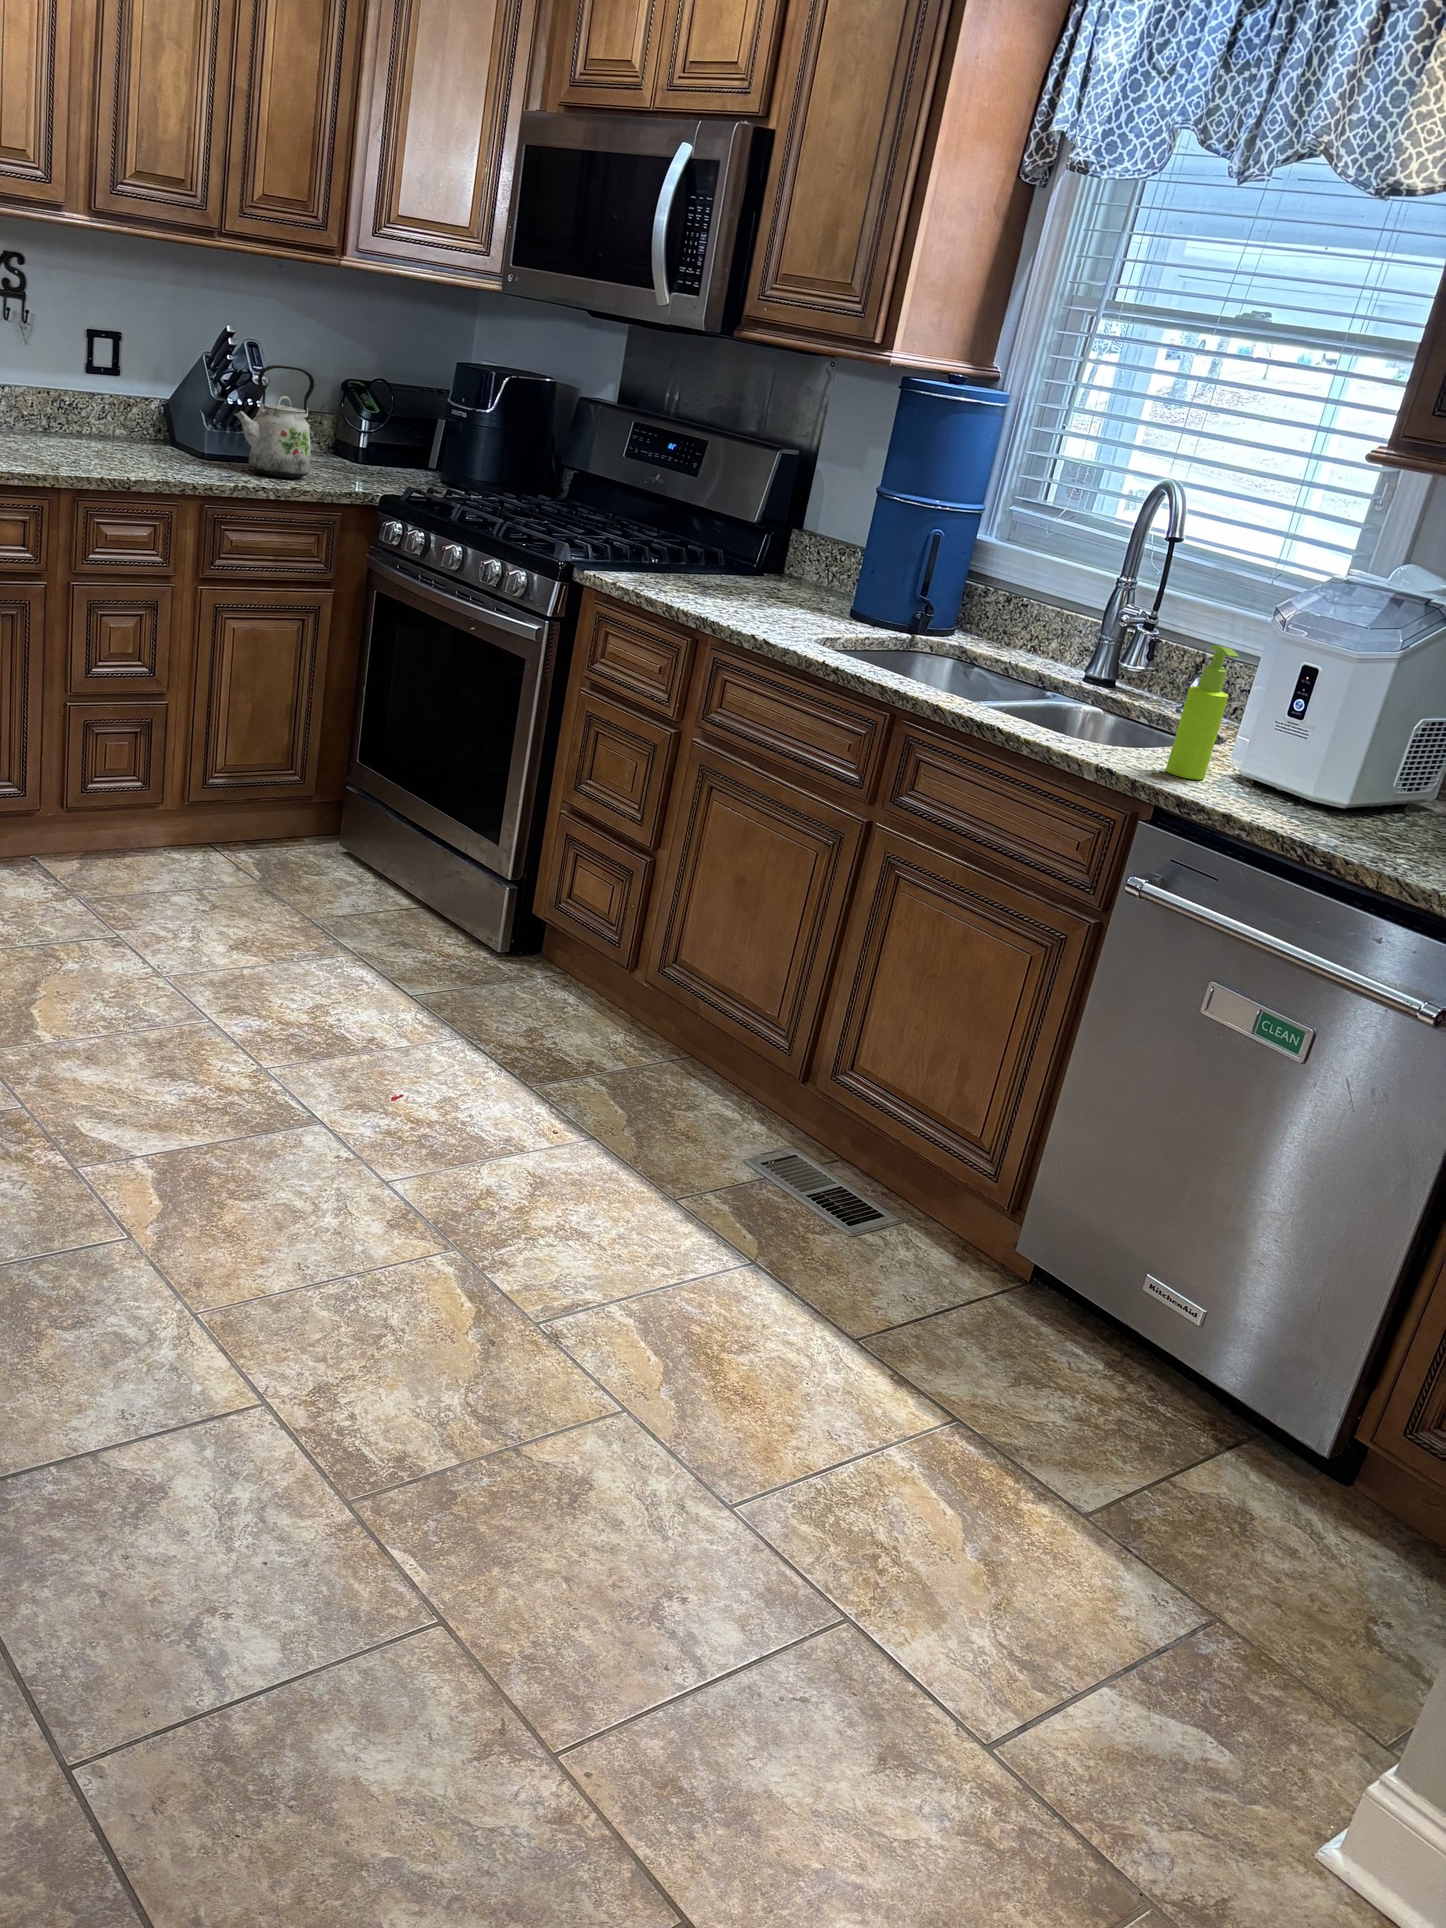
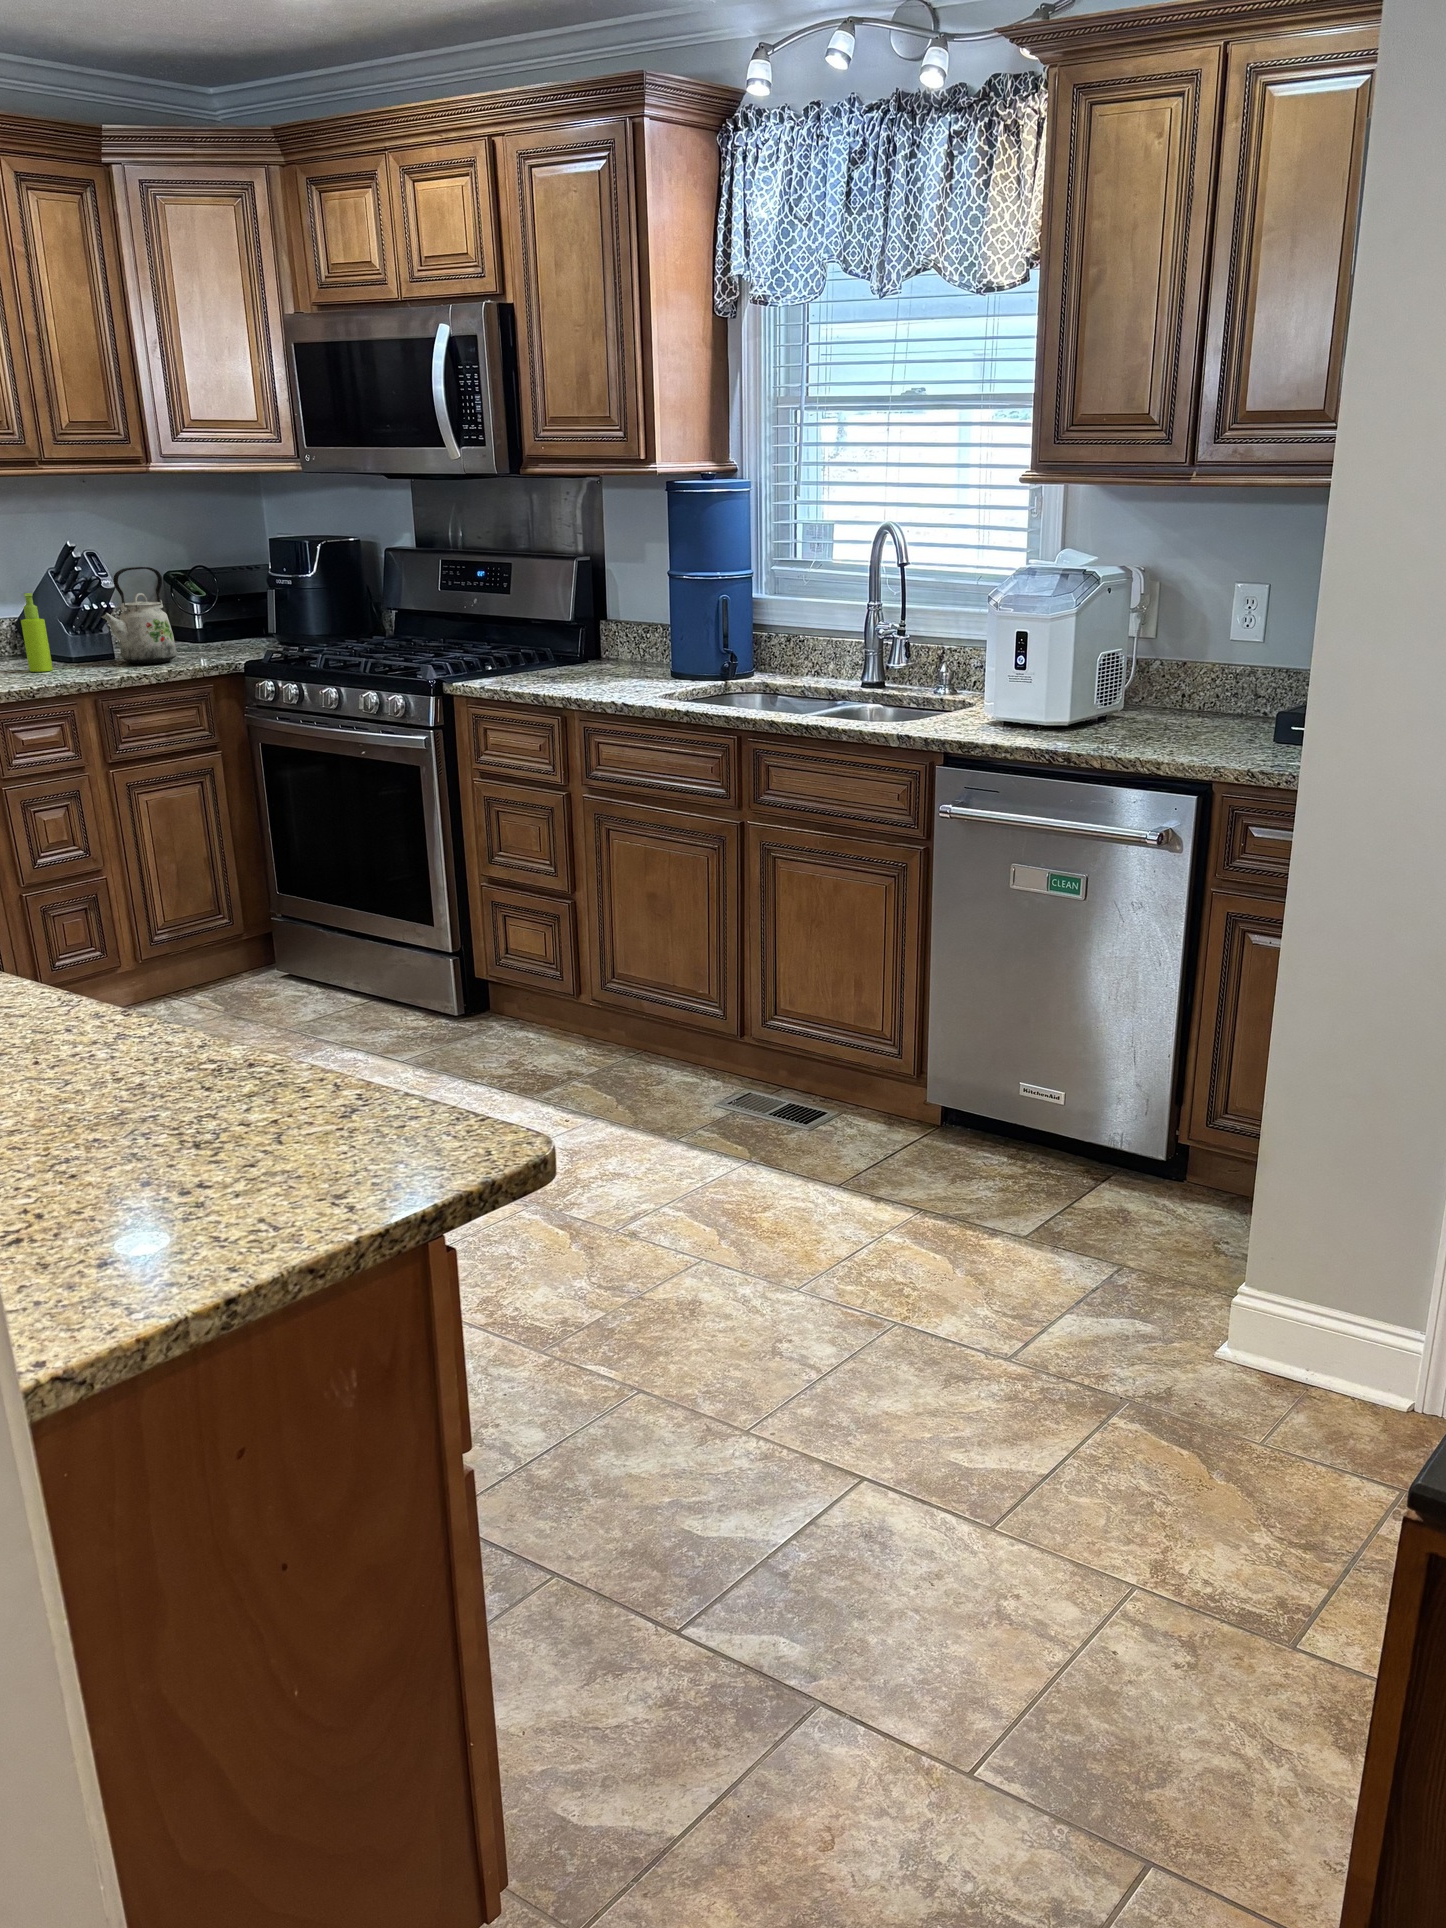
soap dispenser: present [1166,645,1238,780] -> present [21,593,53,672]

